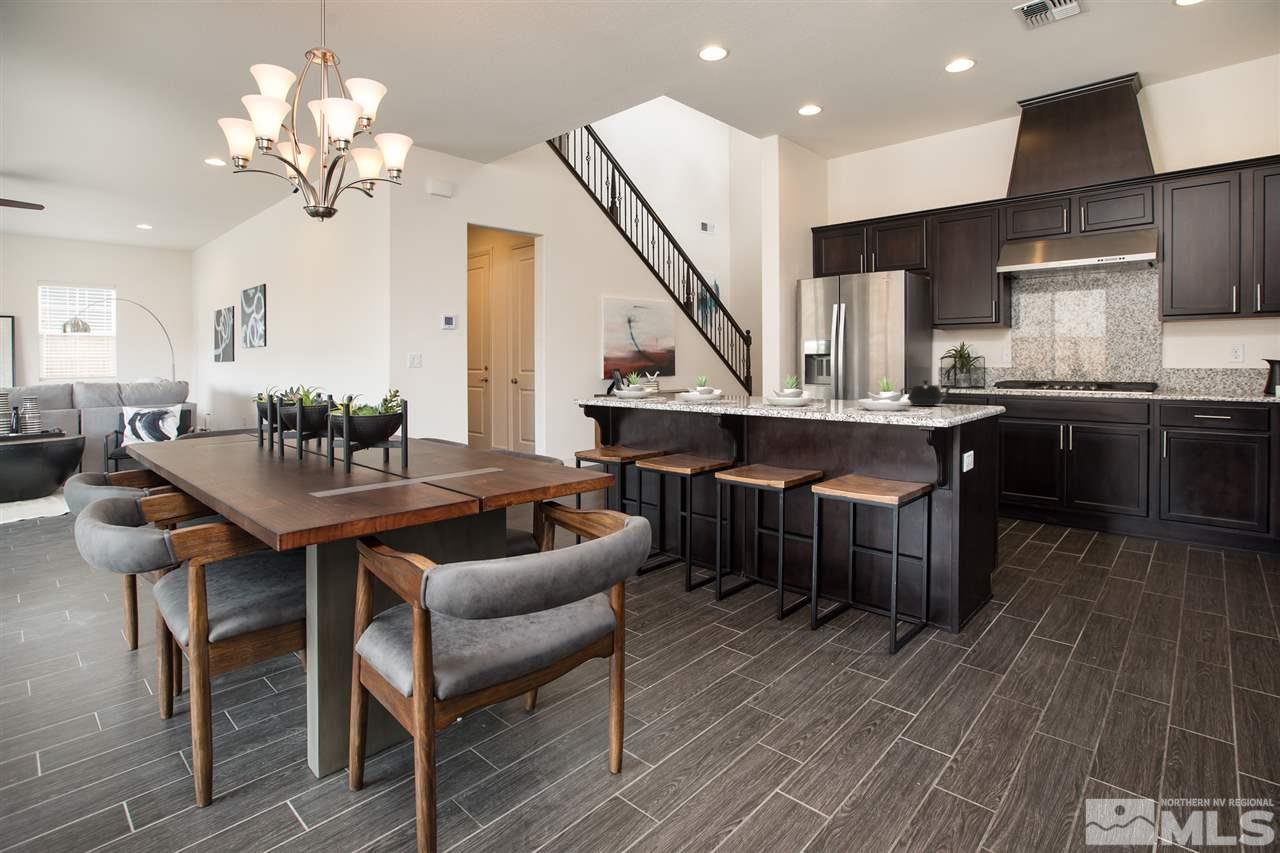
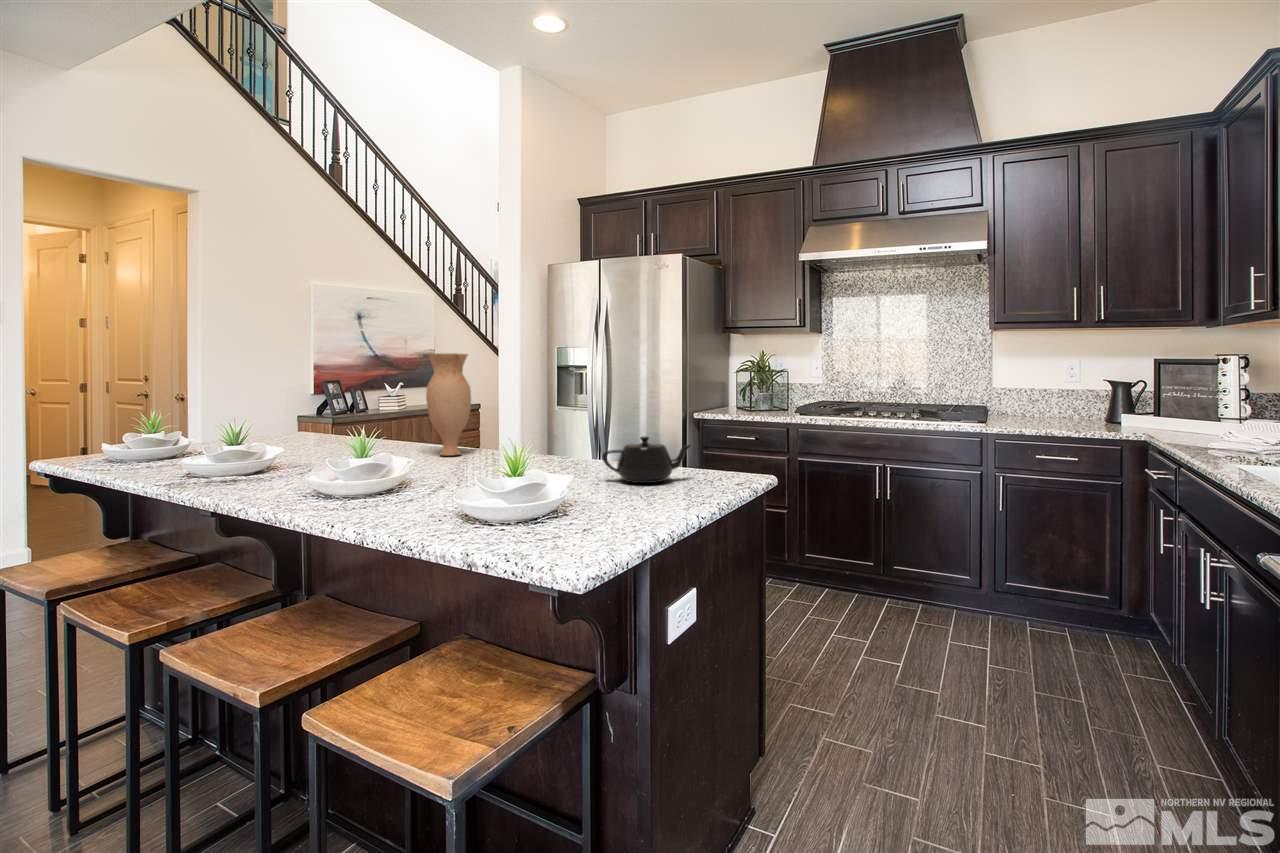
vase: none [769,338,796,399] -> present [426,353,471,456]

